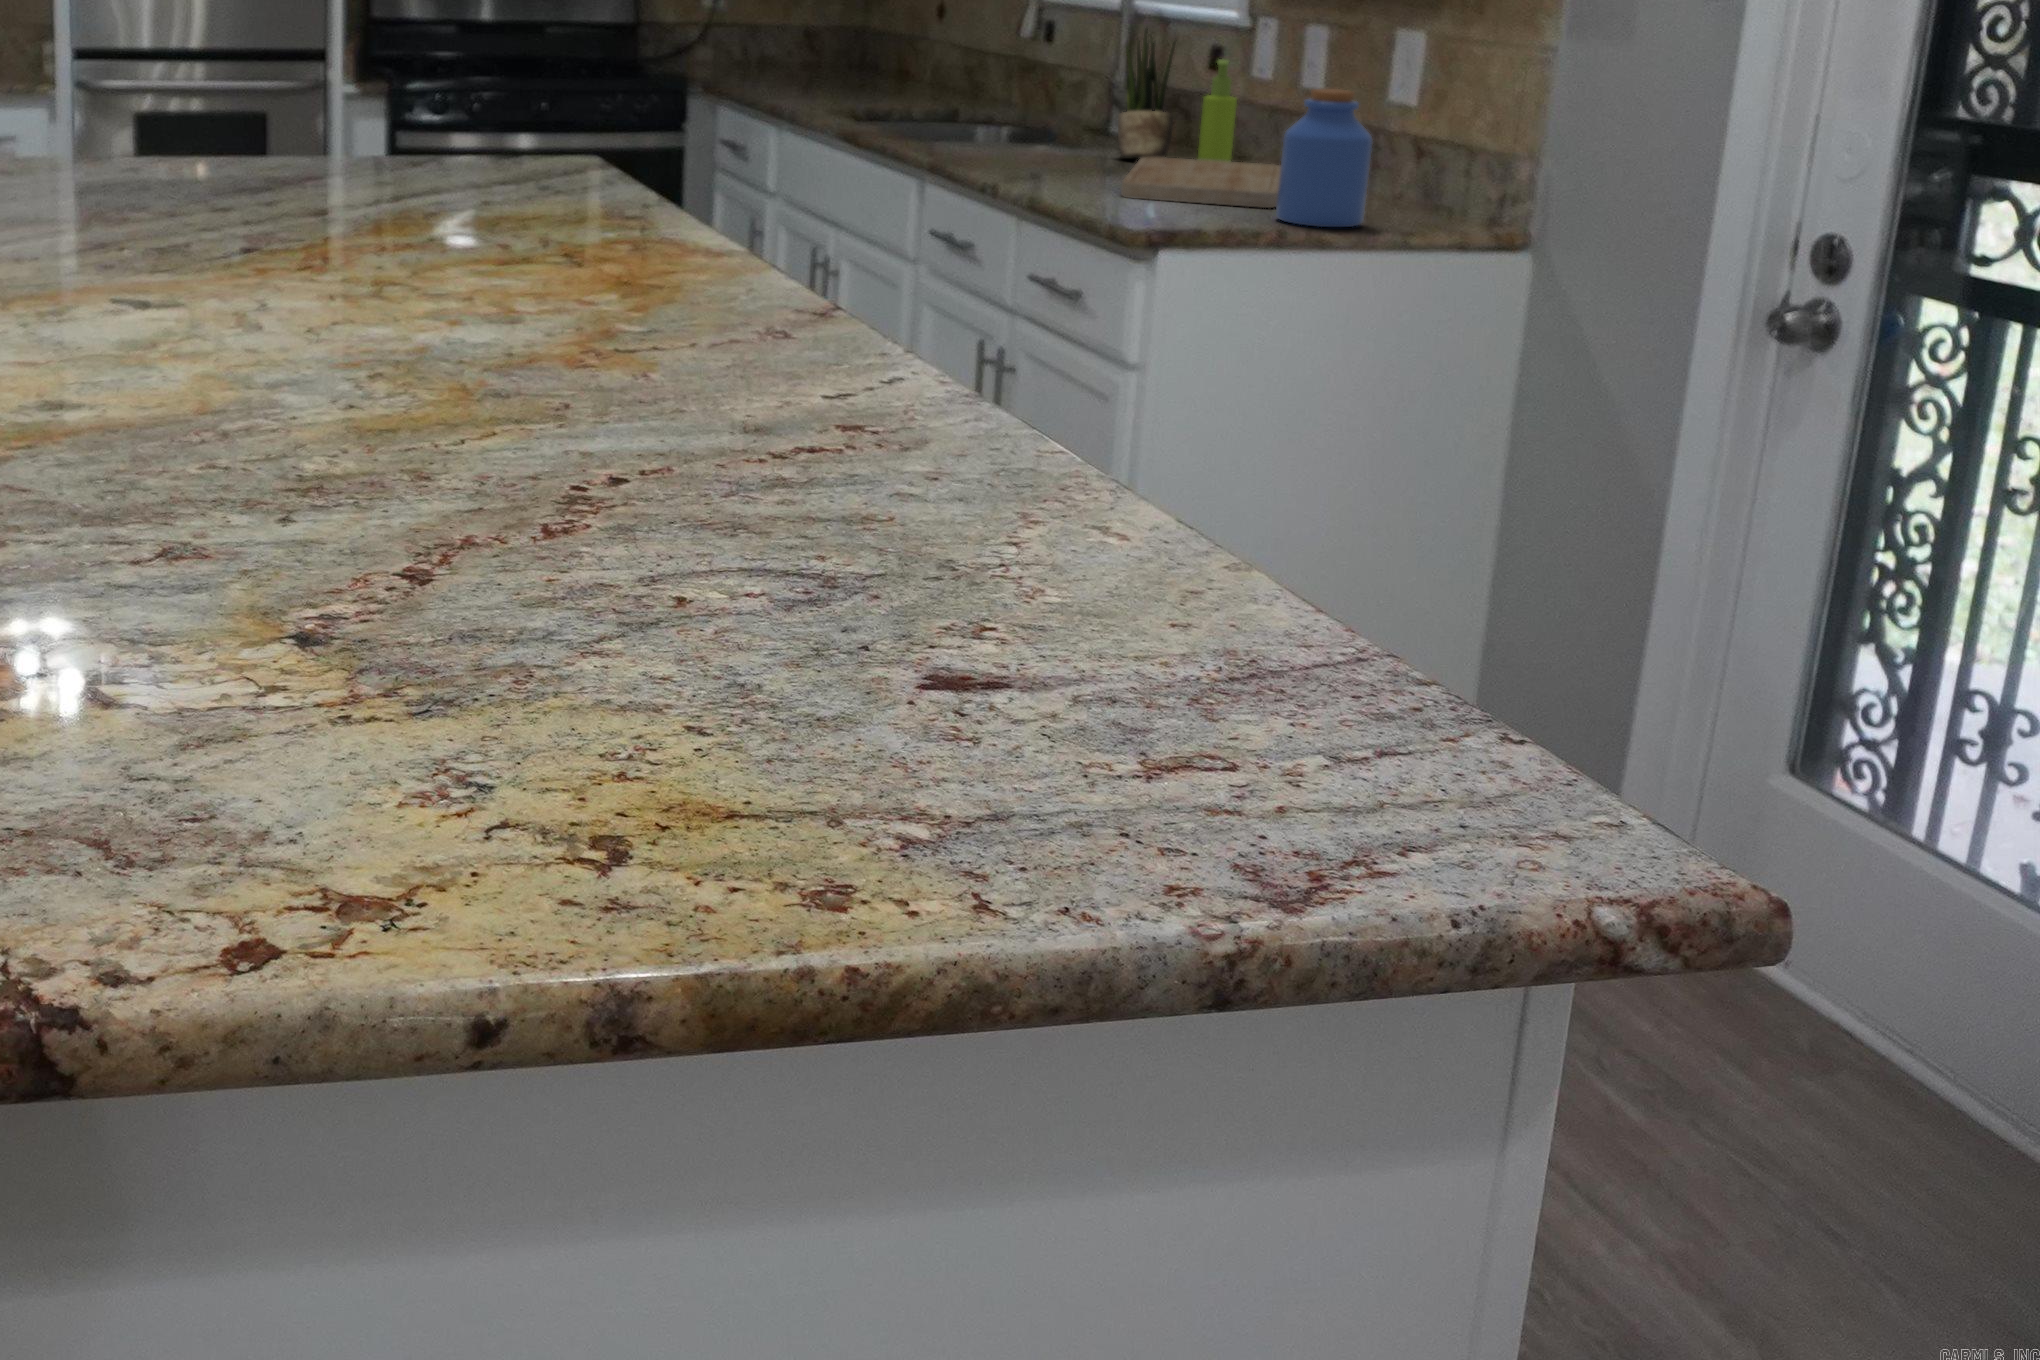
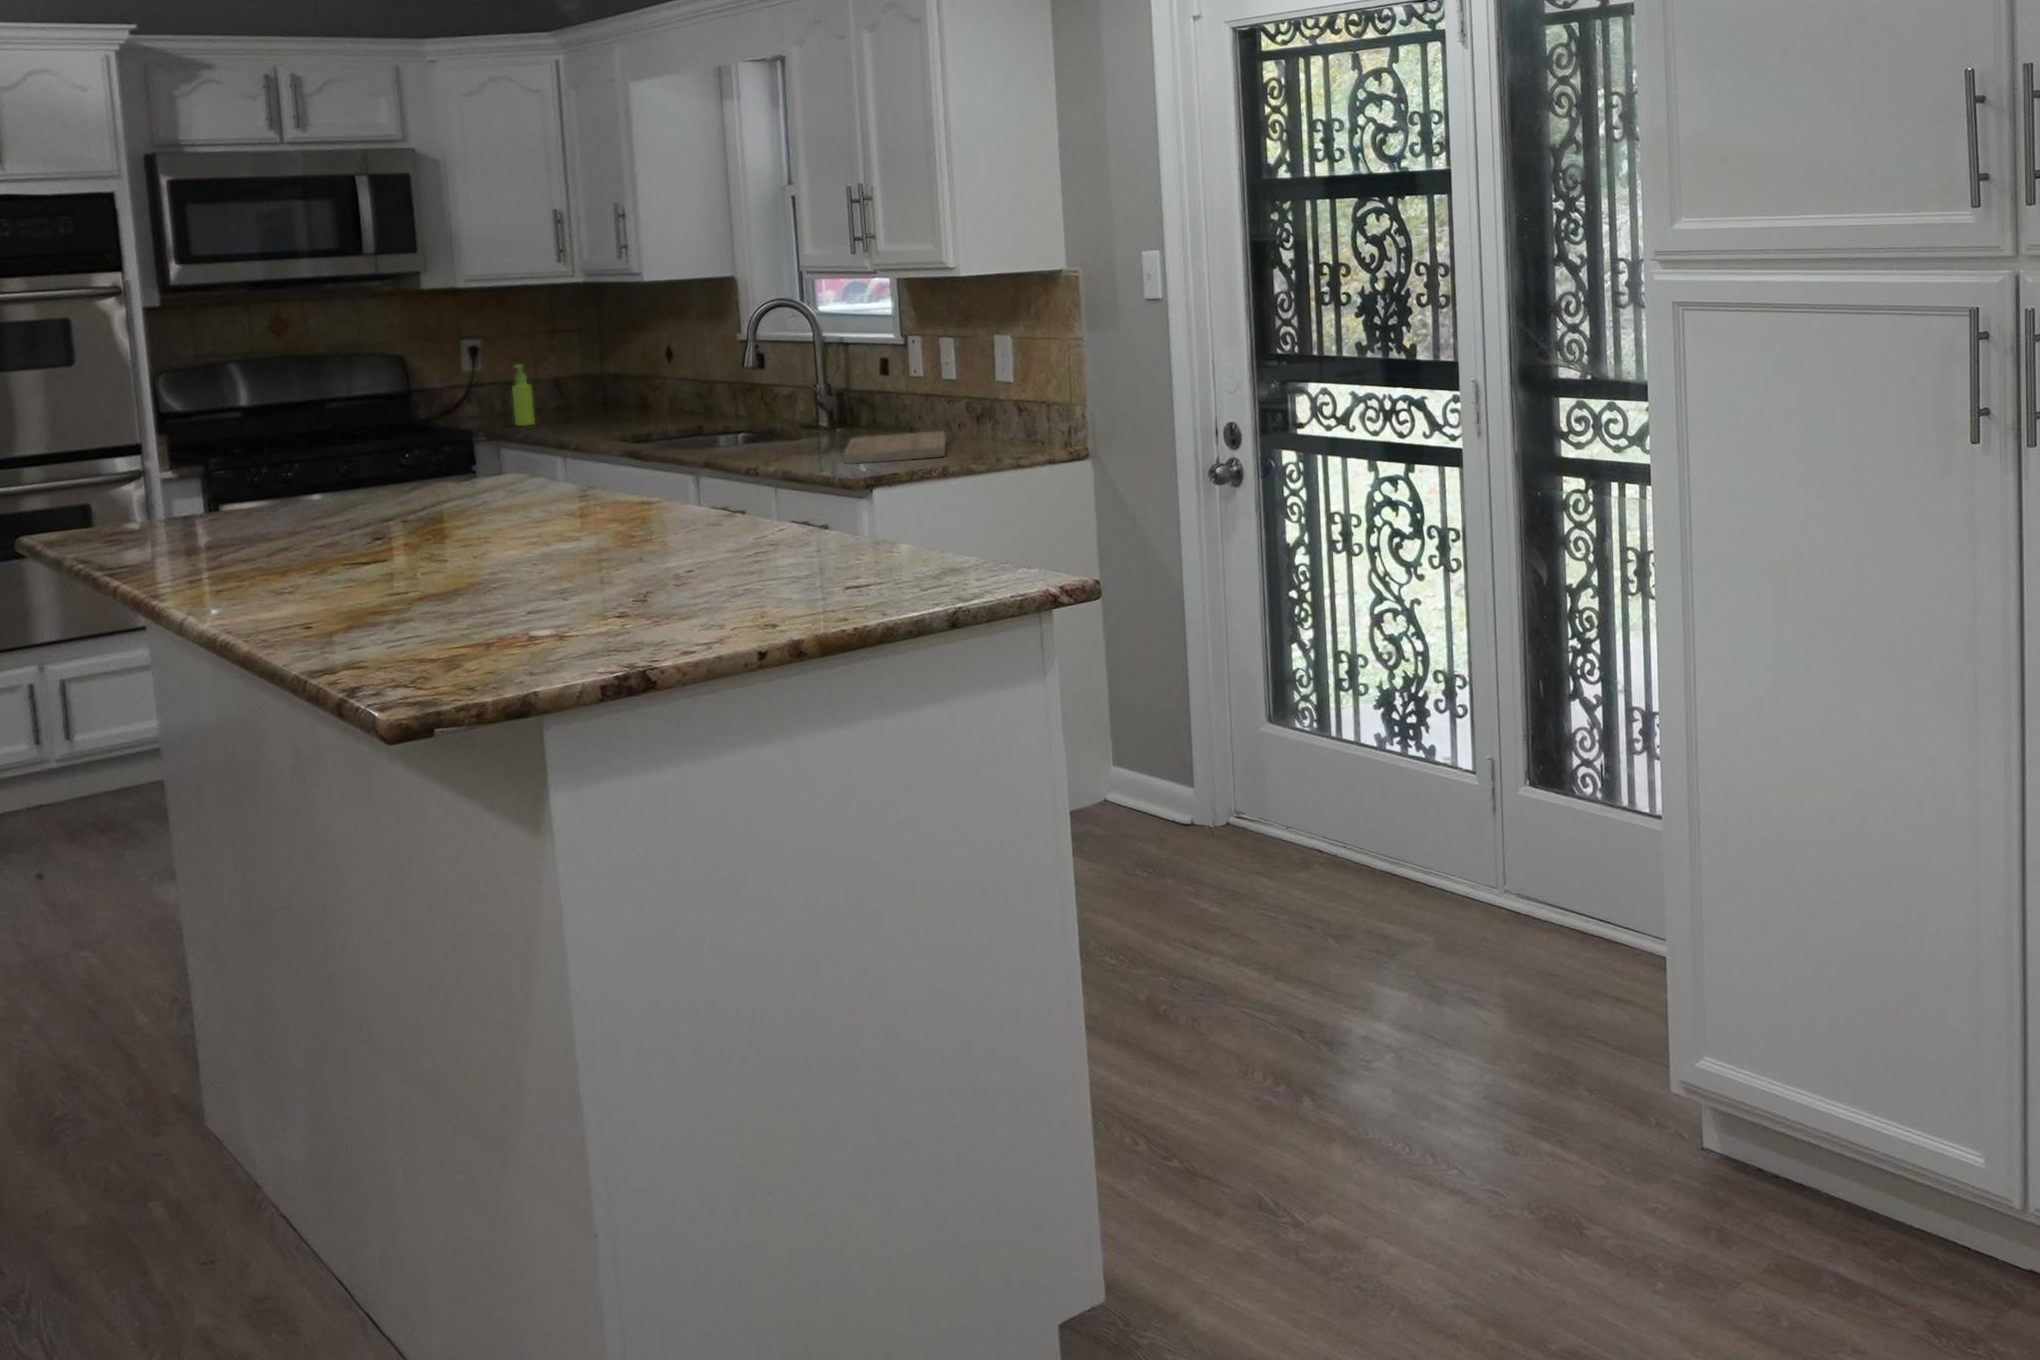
potted plant: present [1118,29,1175,158] -> none [827,350,868,441]
soap dispenser: present [1197,59,1237,162] -> present [512,364,535,426]
jar: present [1276,89,1372,227] -> none [941,377,997,463]

